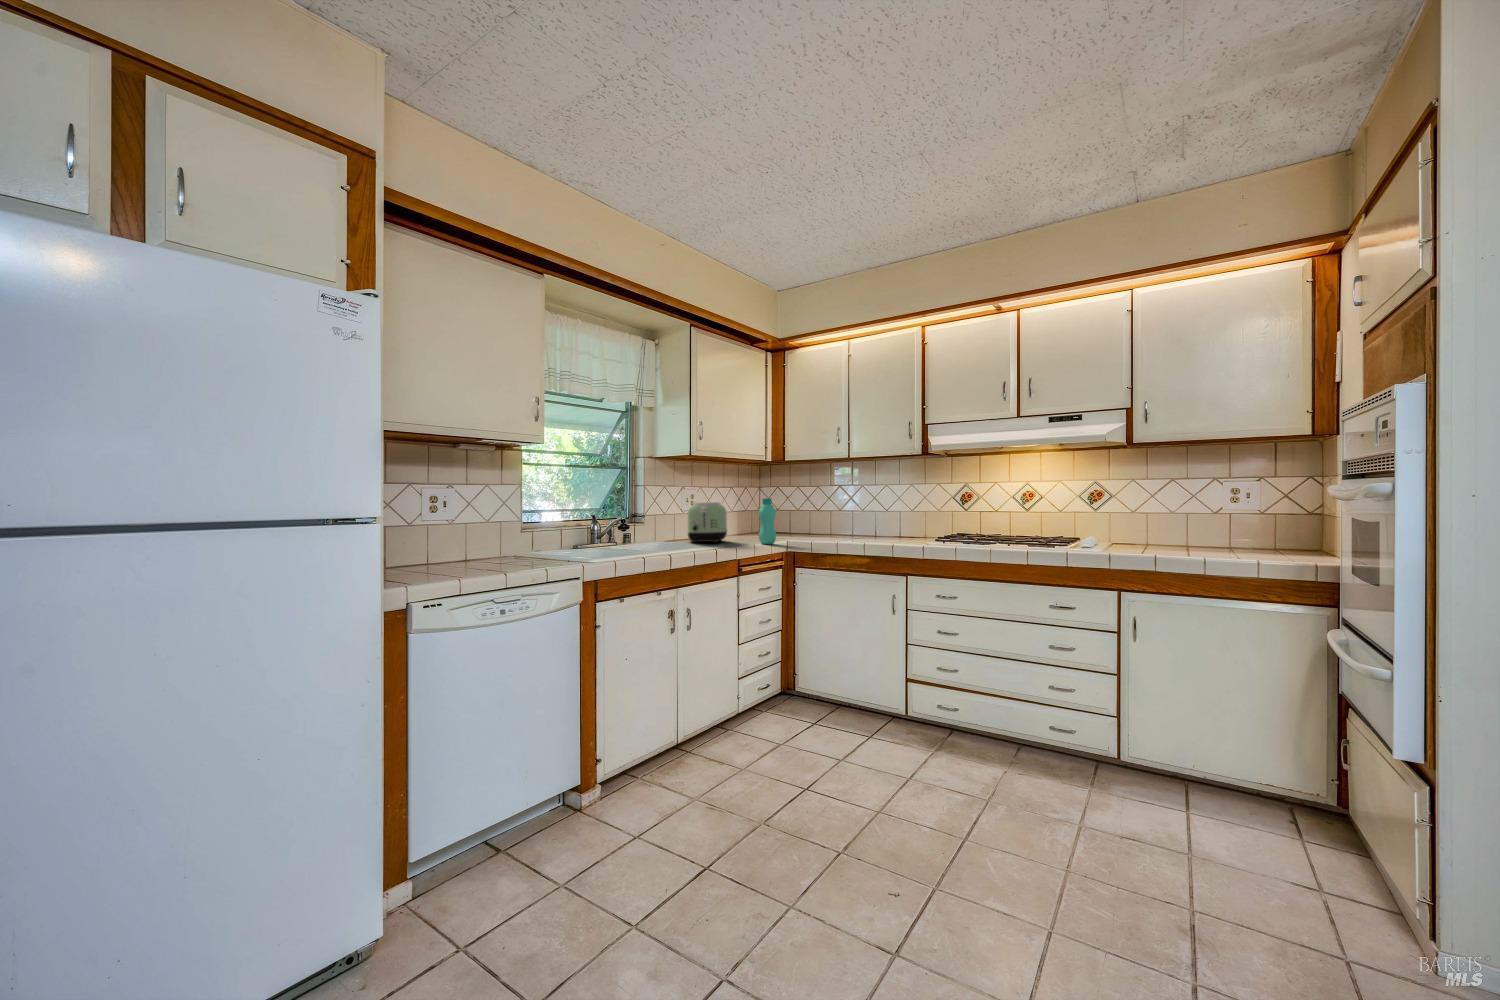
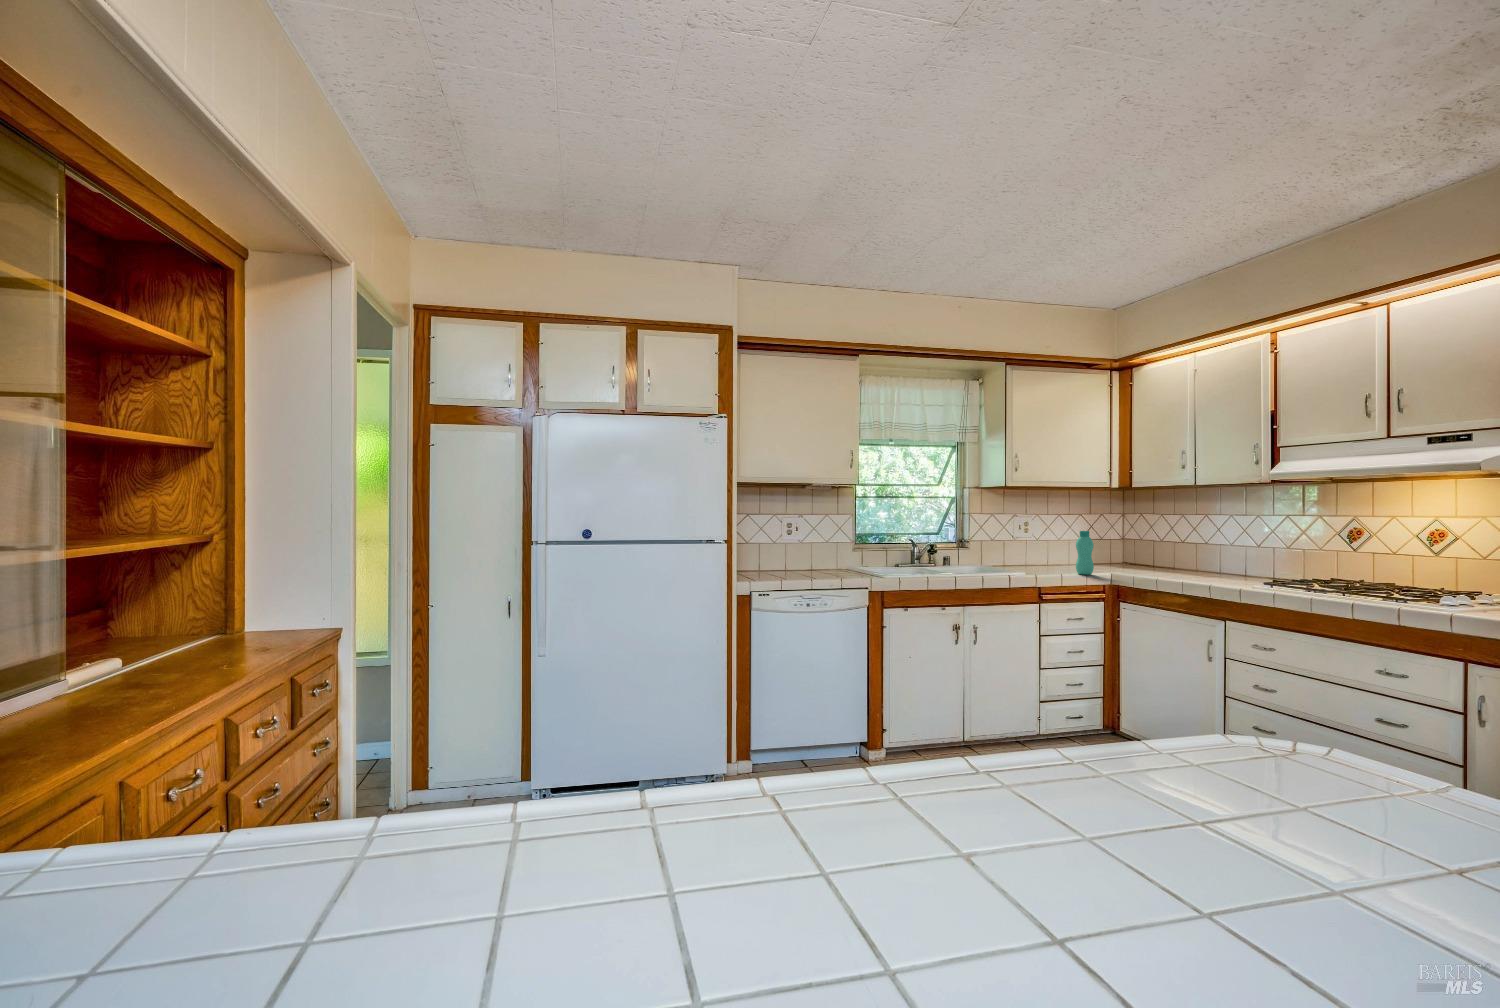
toaster: present [688,502,727,543] -> none [1004,532,1047,570]

